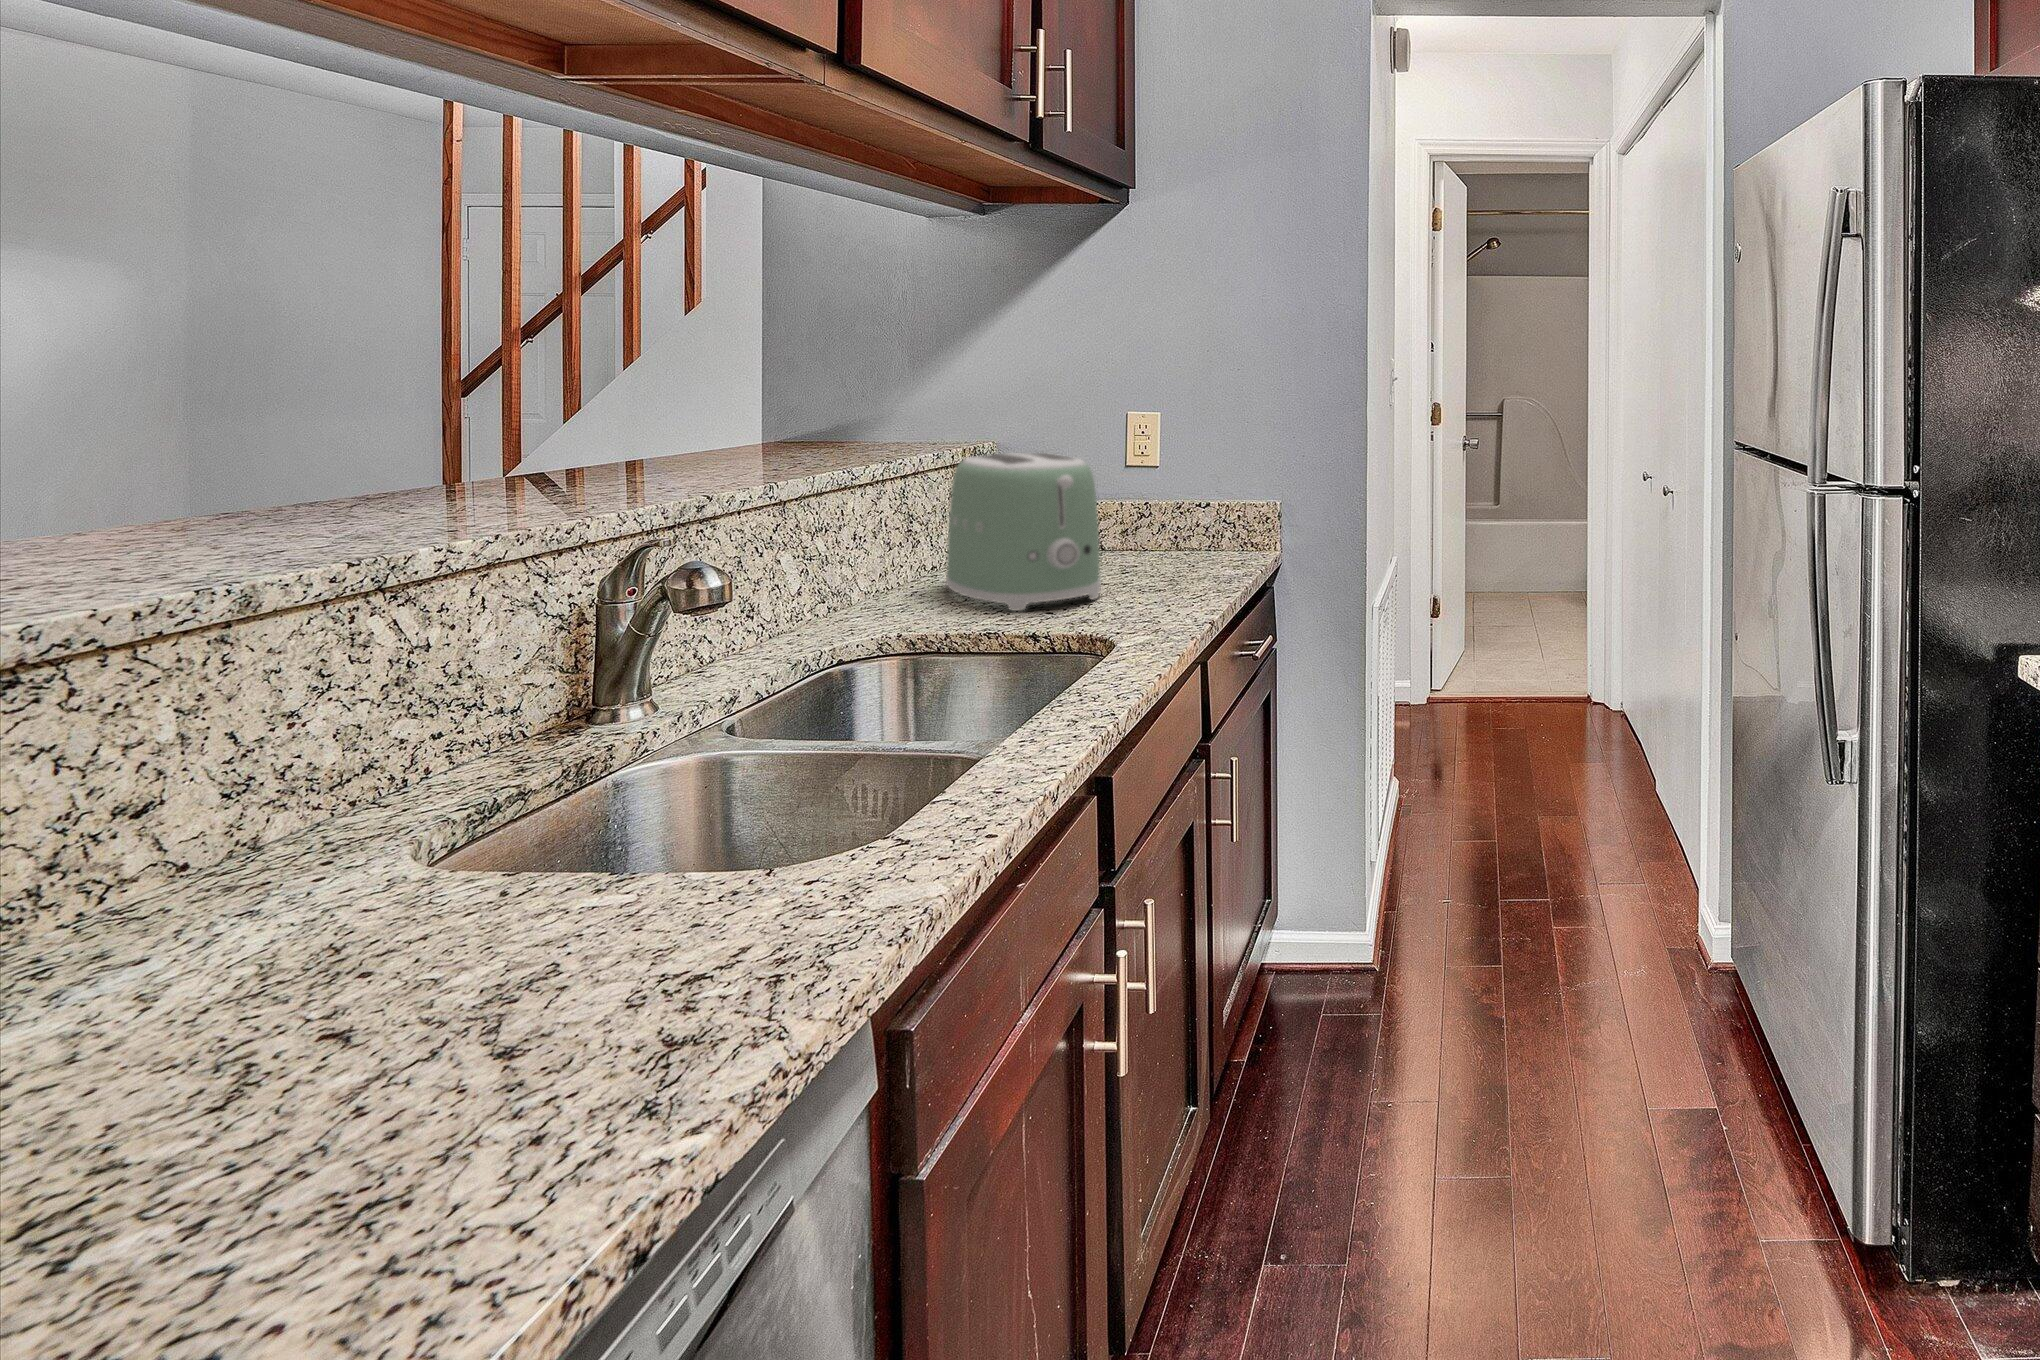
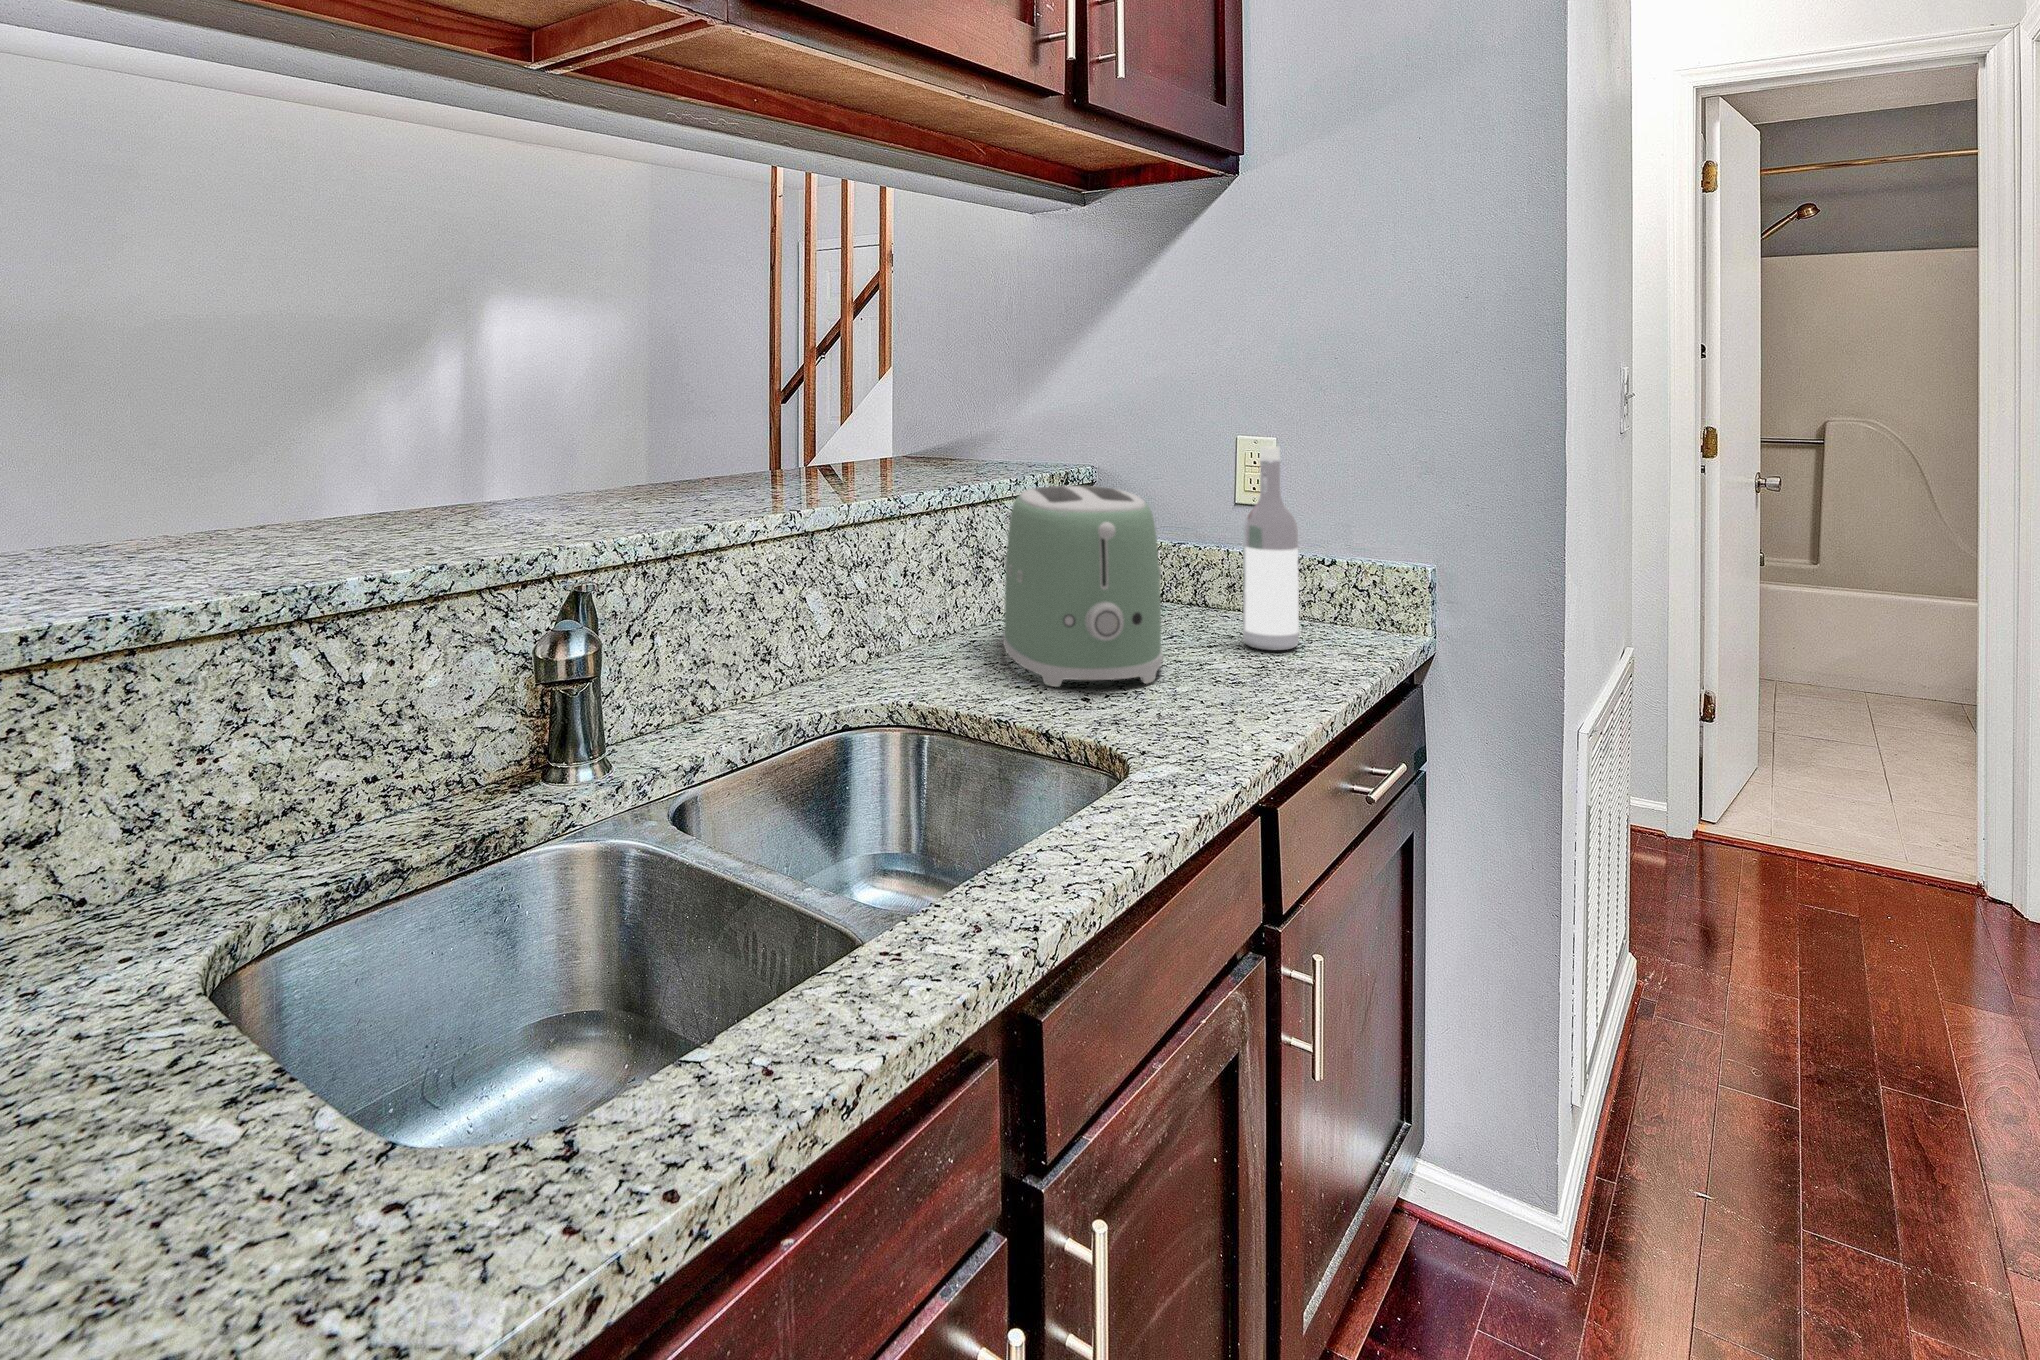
wine bottle: none [1150,415,1193,571] -> present [1243,446,1299,651]

